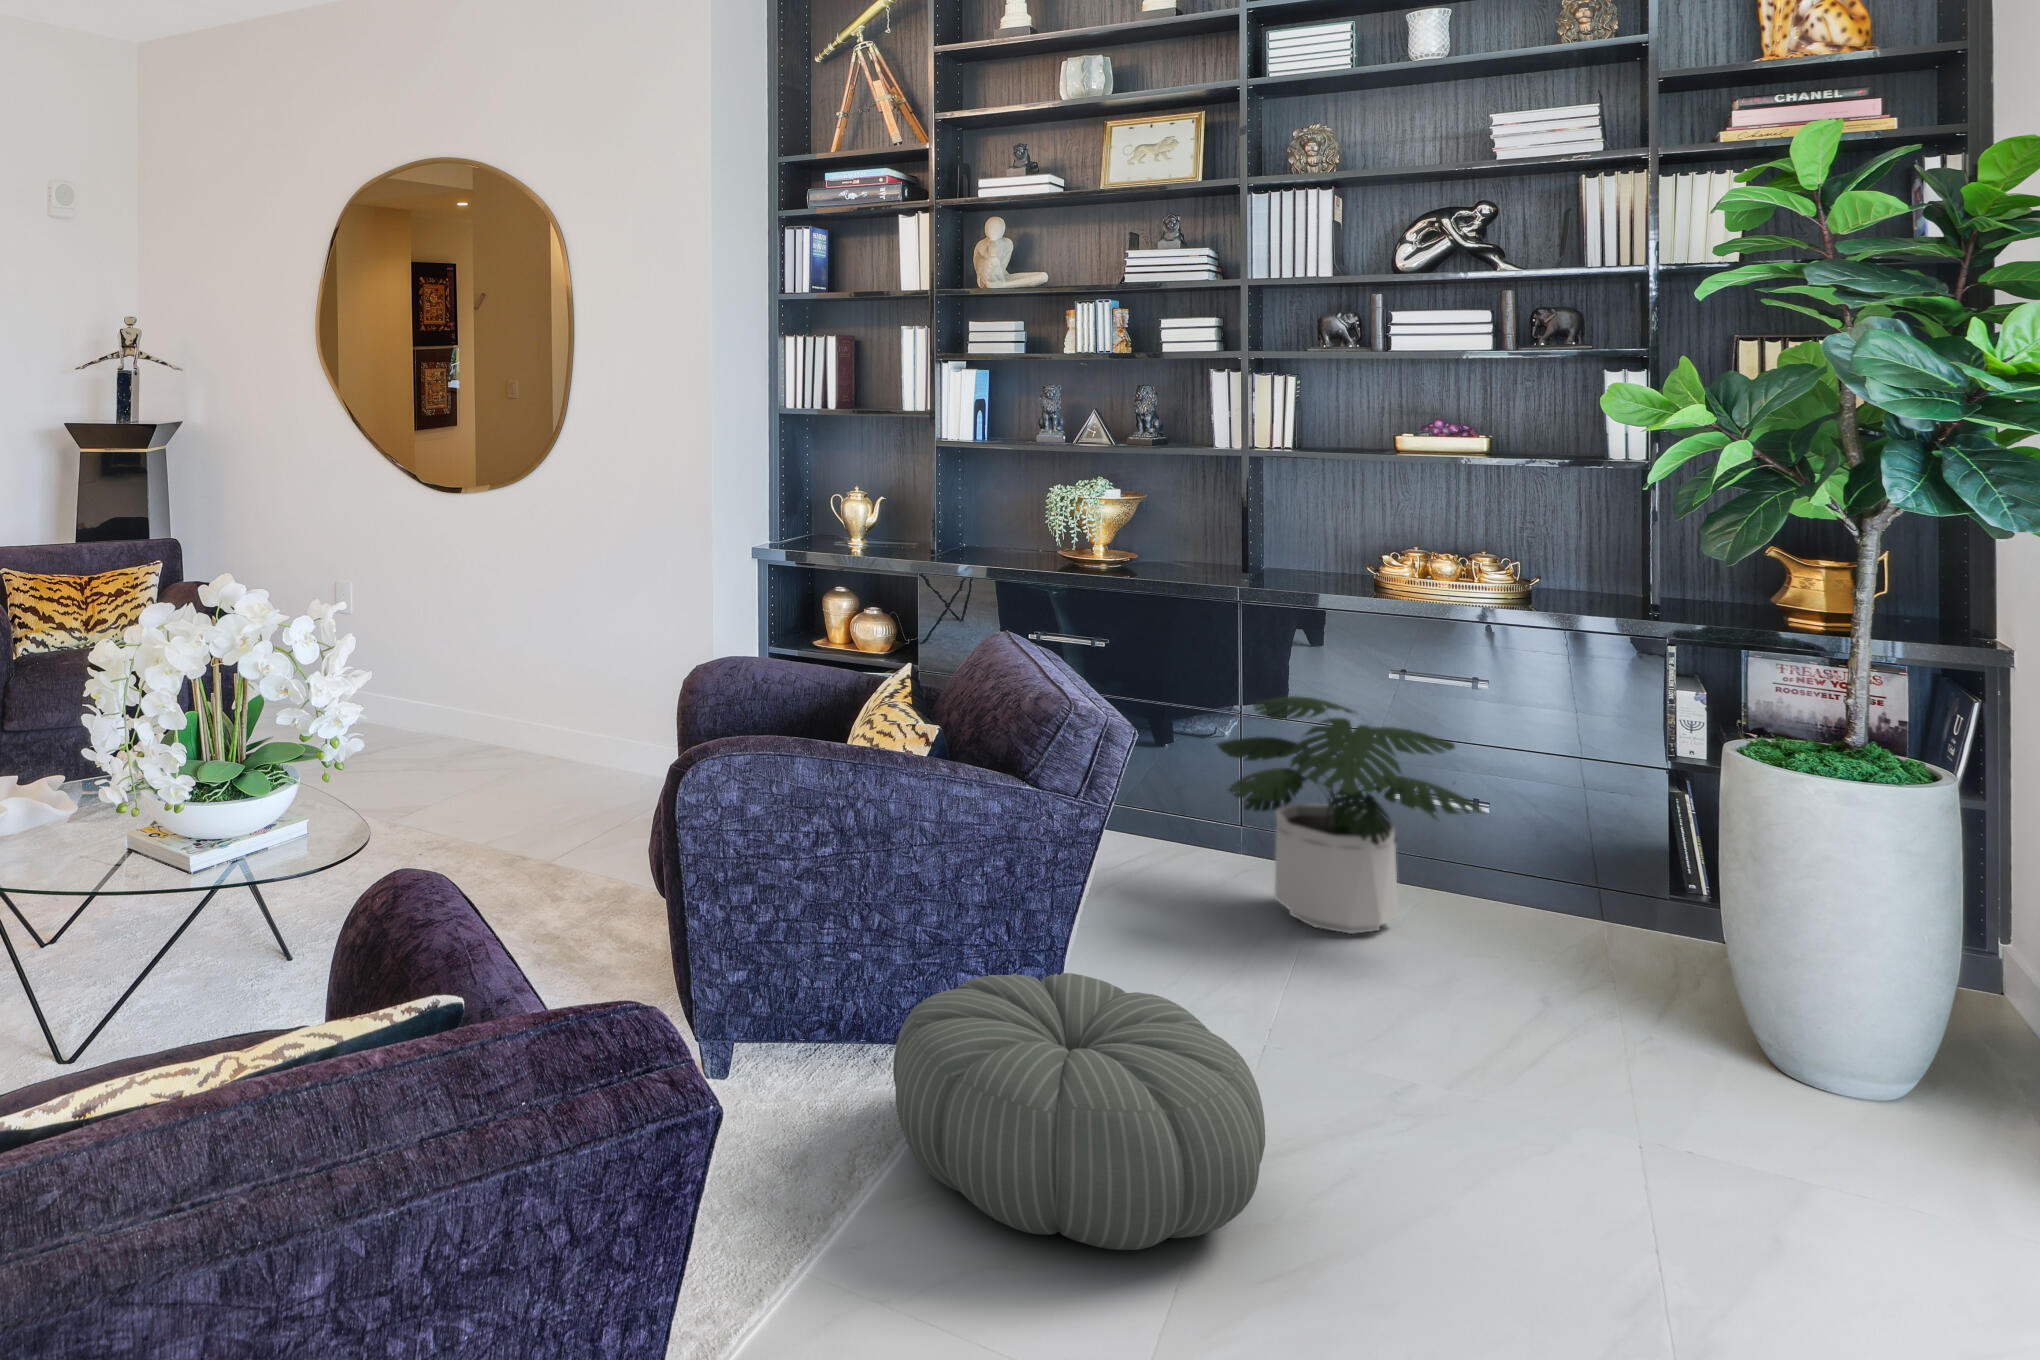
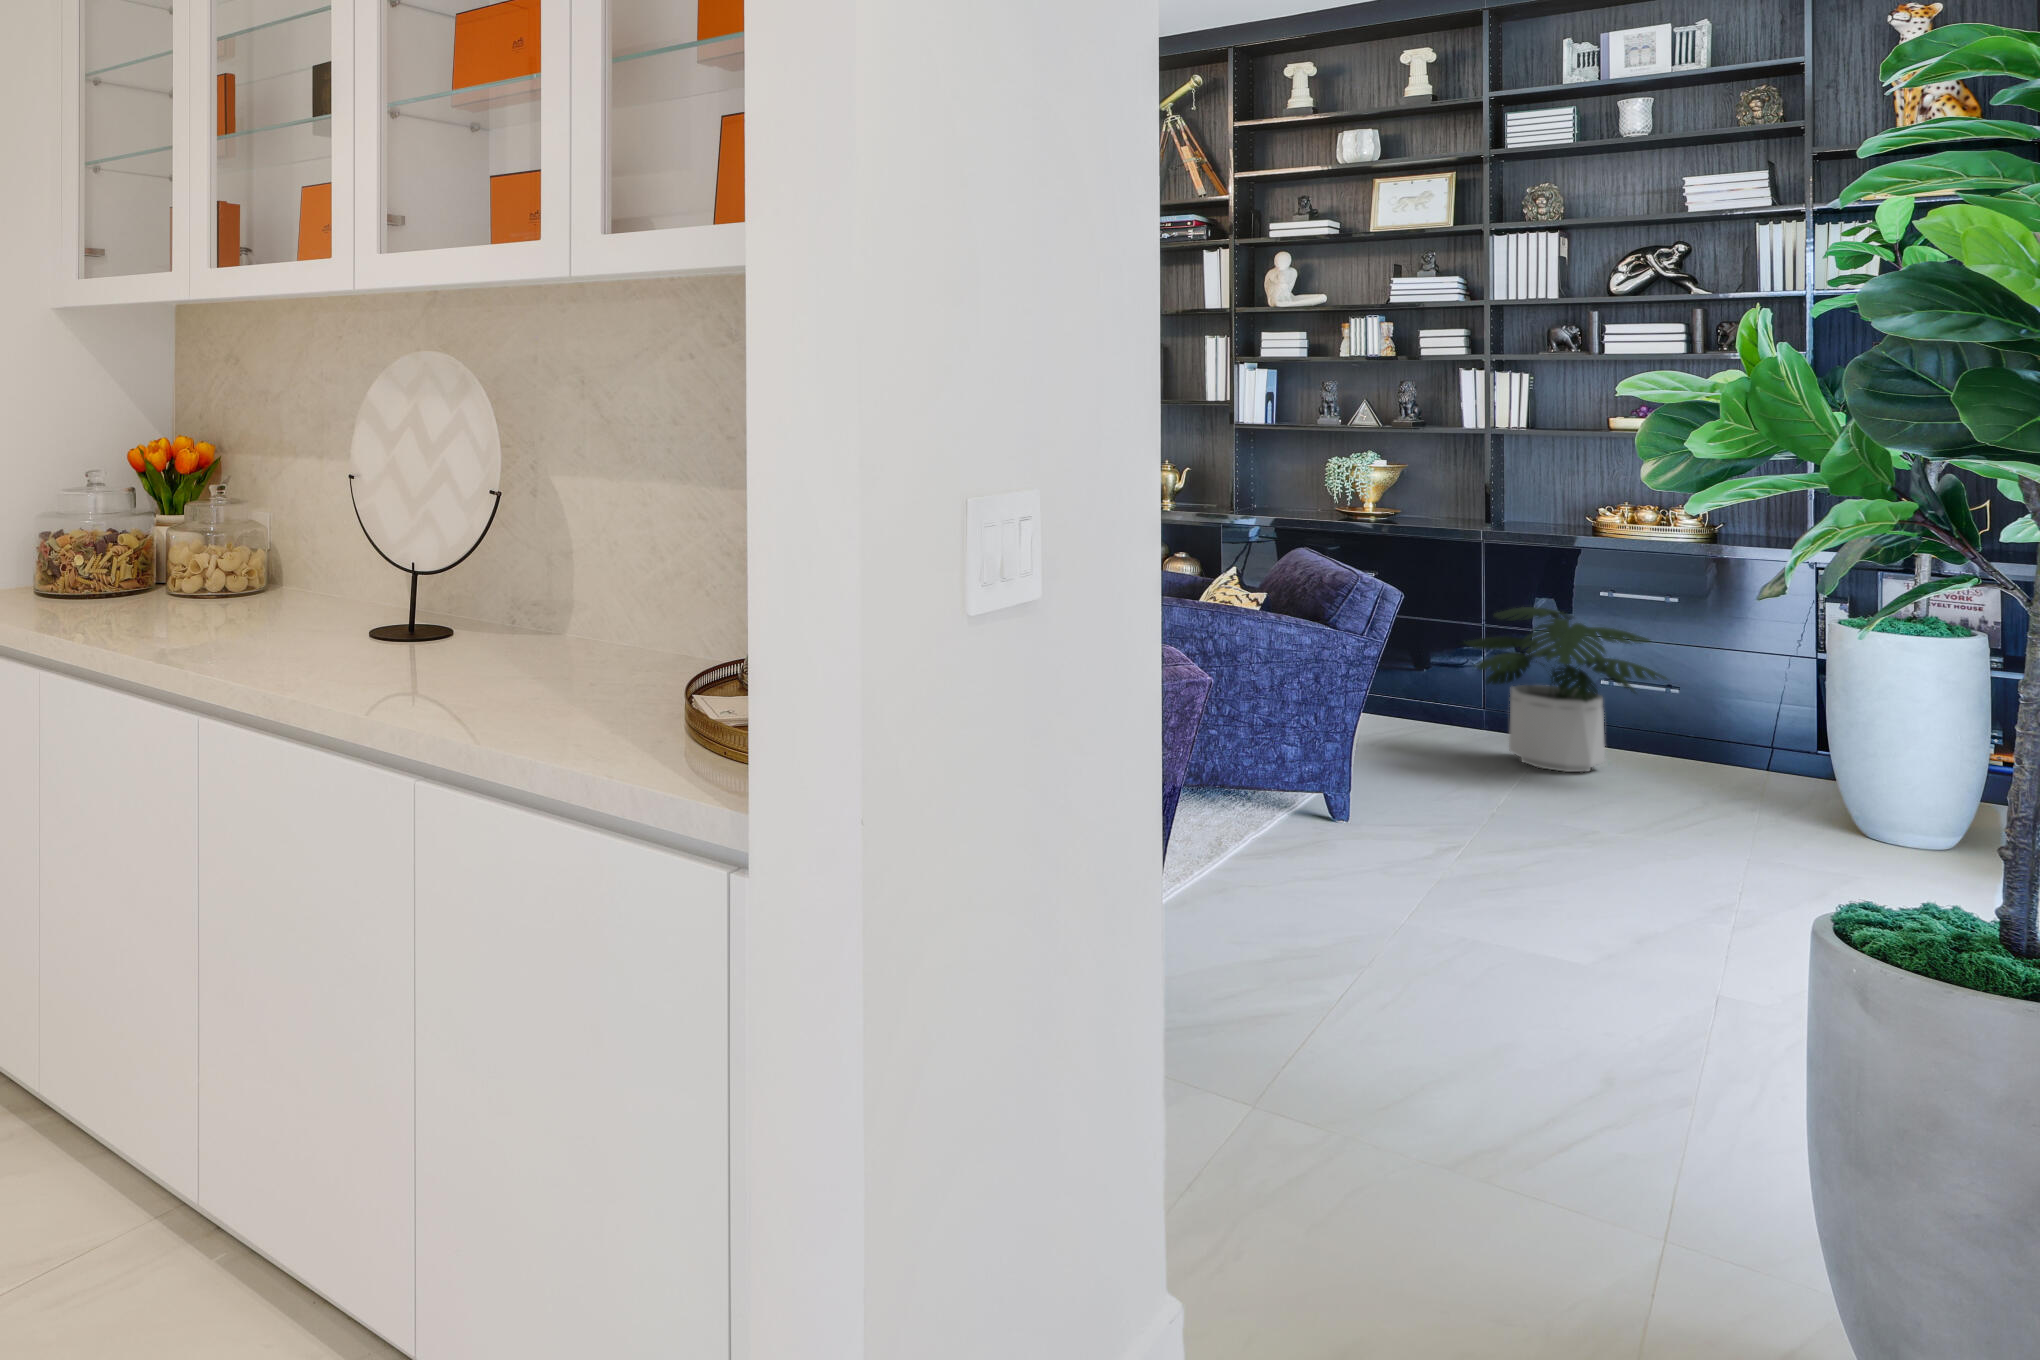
pouf: present [893,973,1265,1250] -> none [1242,745,1493,882]

